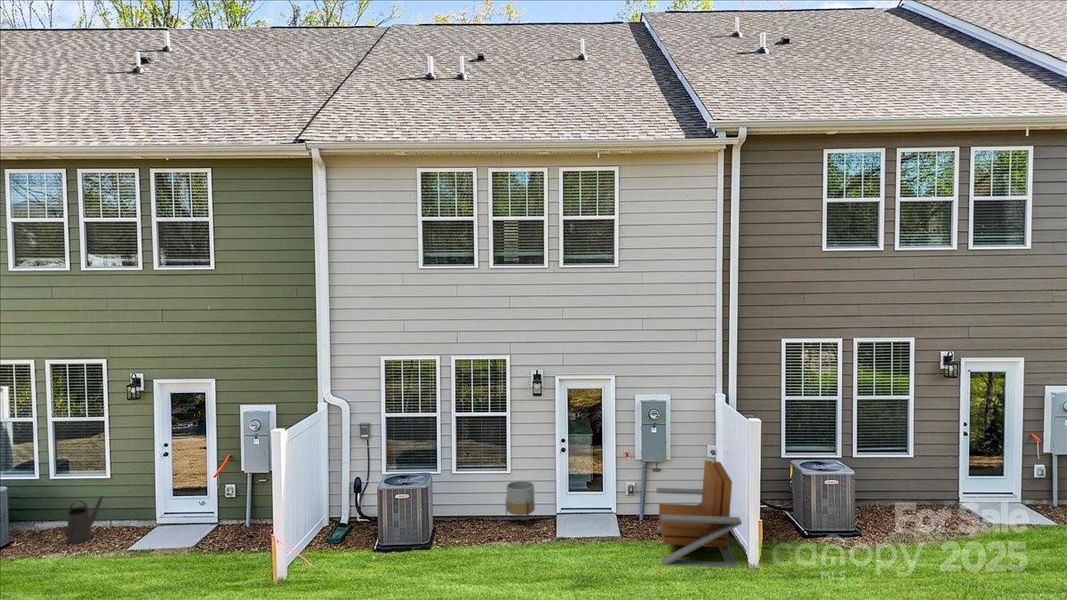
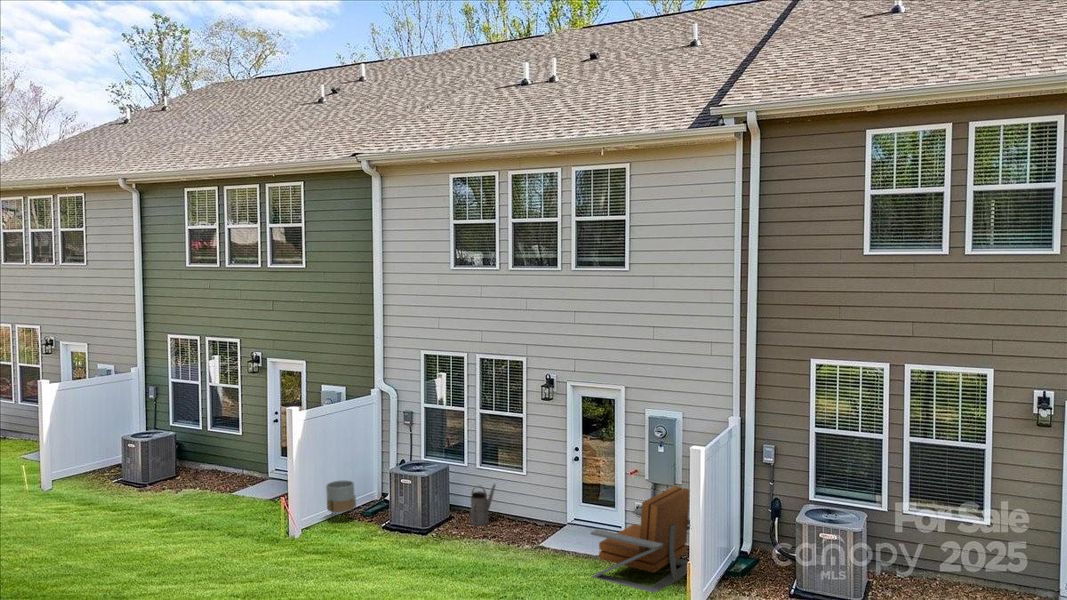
planter: present [506,481,535,520] -> present [326,480,356,520]
watering can: present [65,496,103,545] -> present [470,484,496,526]

